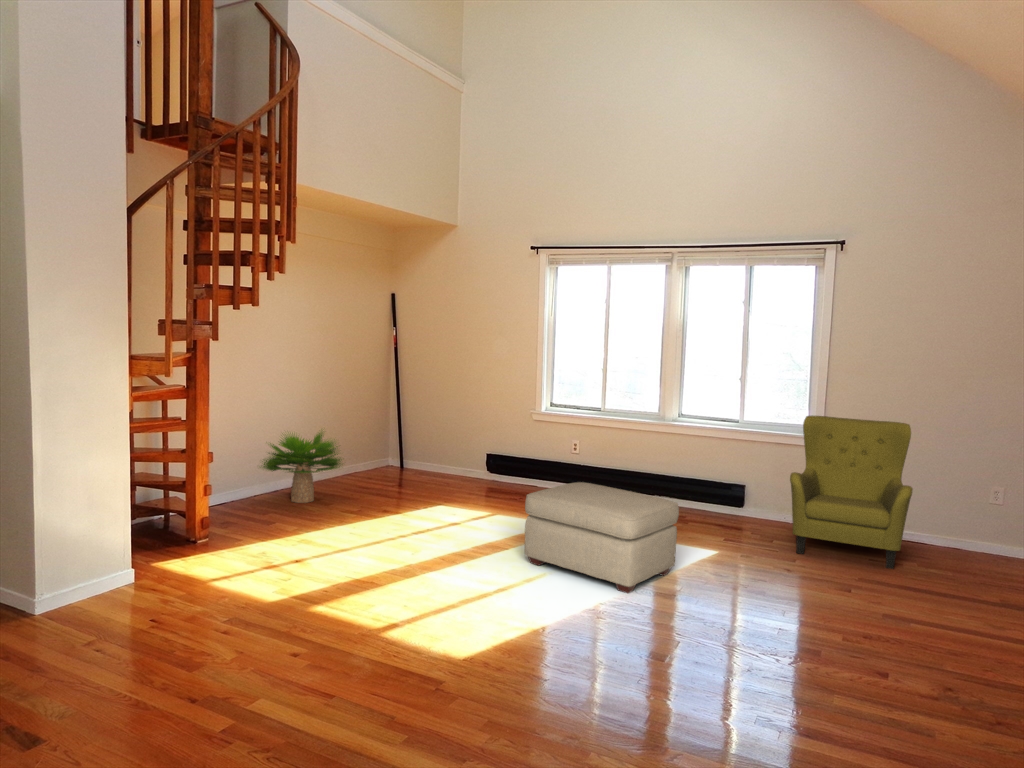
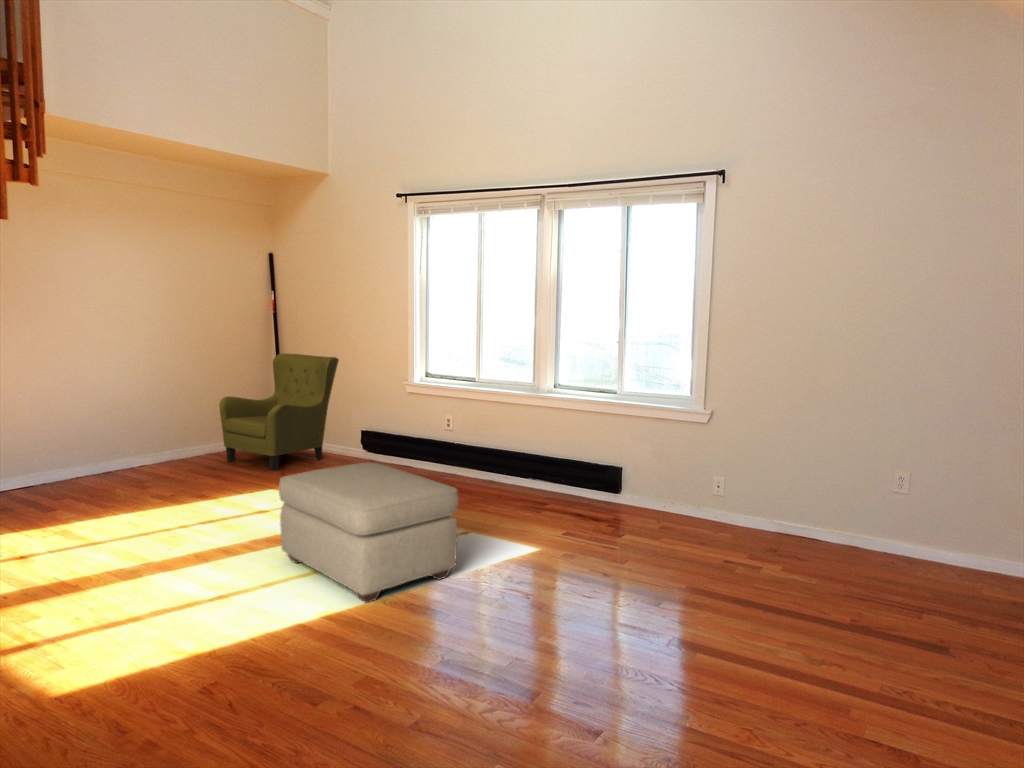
armchair: present [790,416,913,569] -> present [219,354,339,471]
potted plant: present [260,432,342,503] -> none [63,398,177,483]

